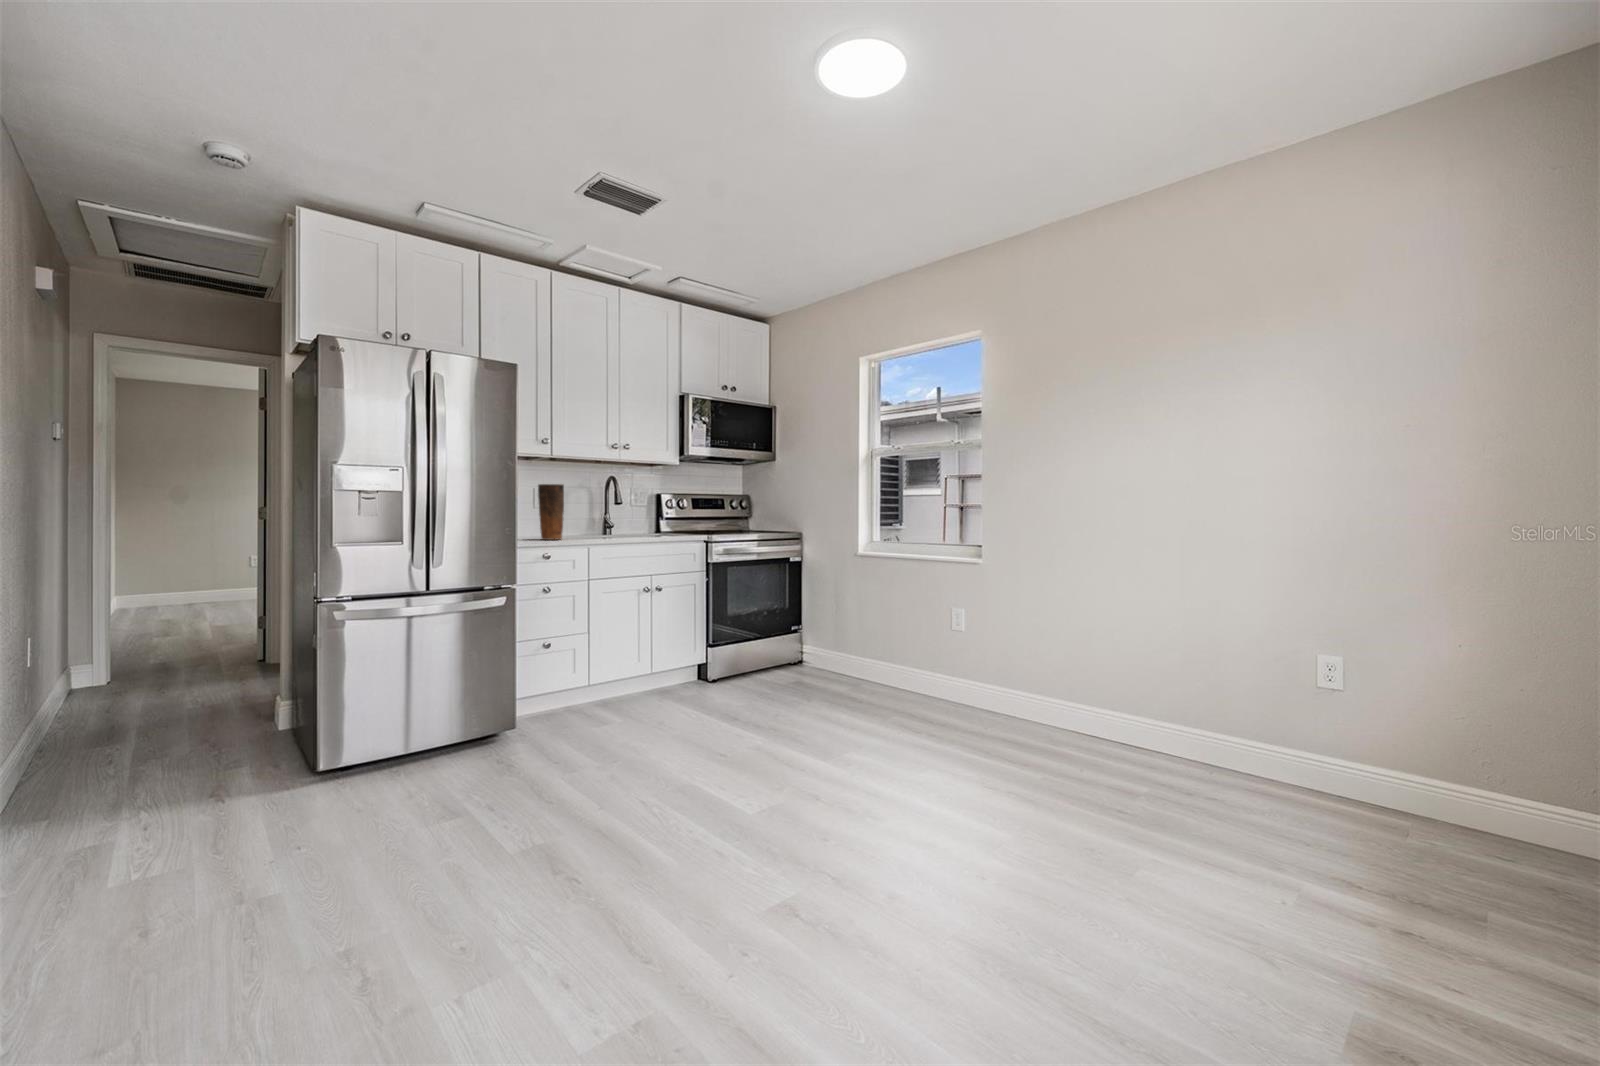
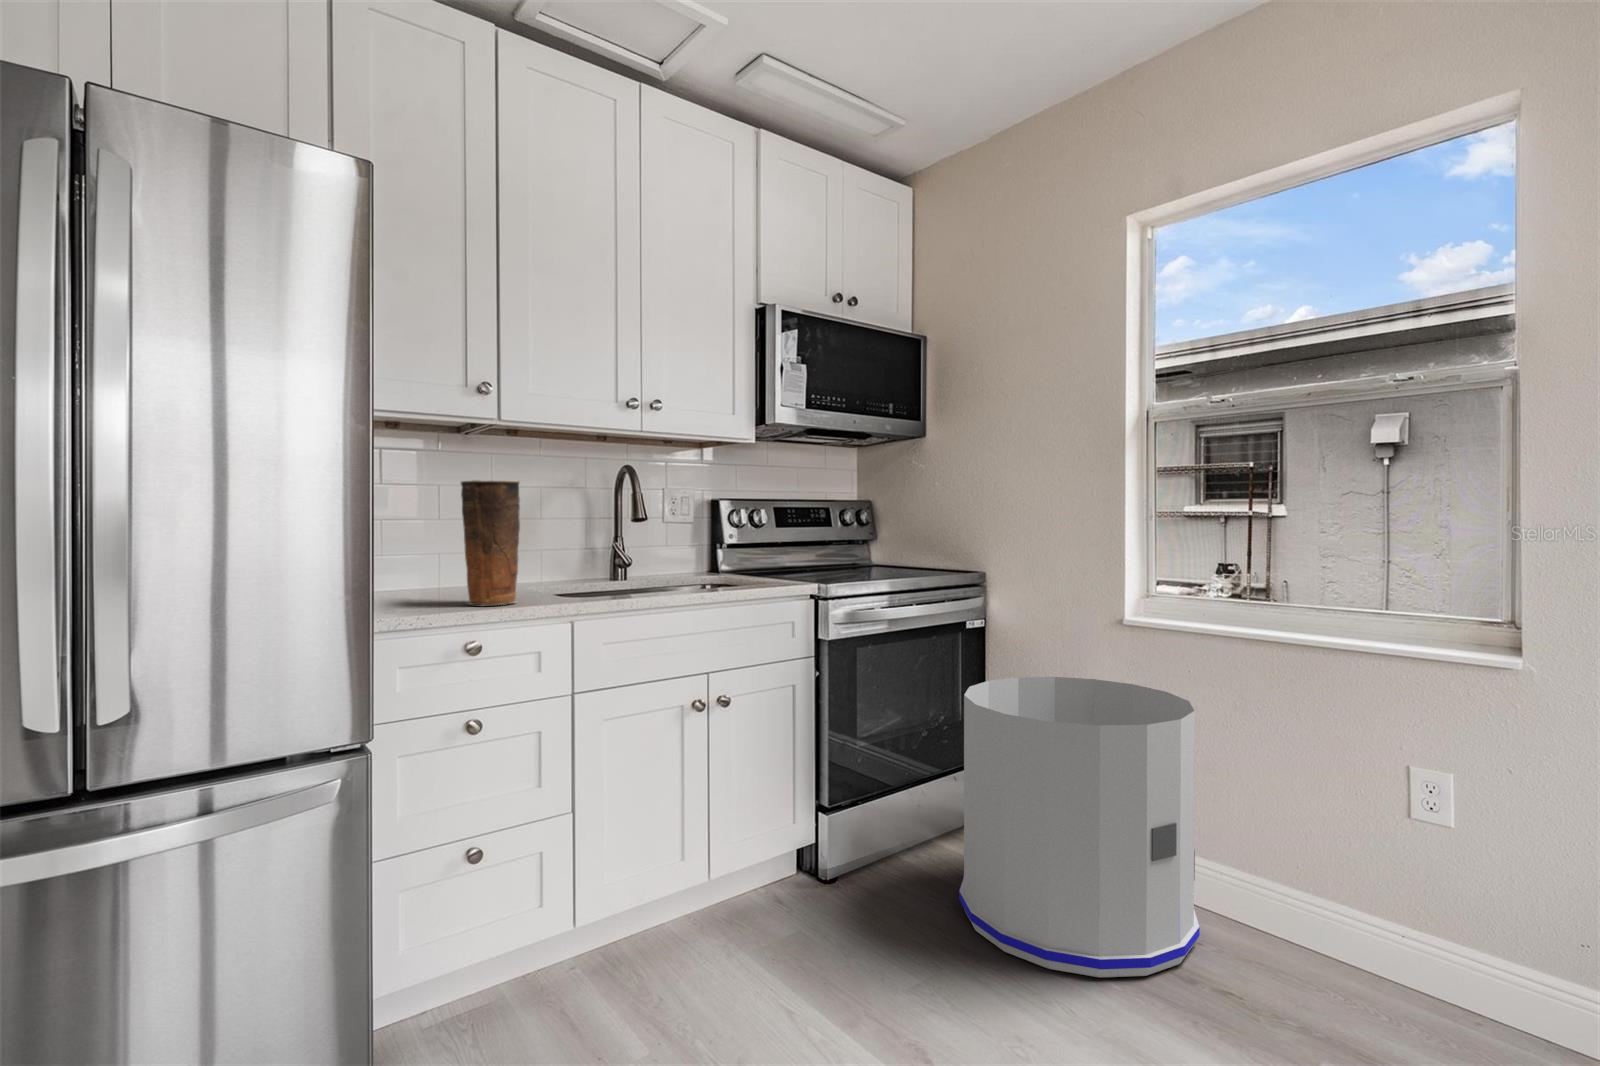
trash can: none [772,582,877,702] -> present [959,677,1200,978]

